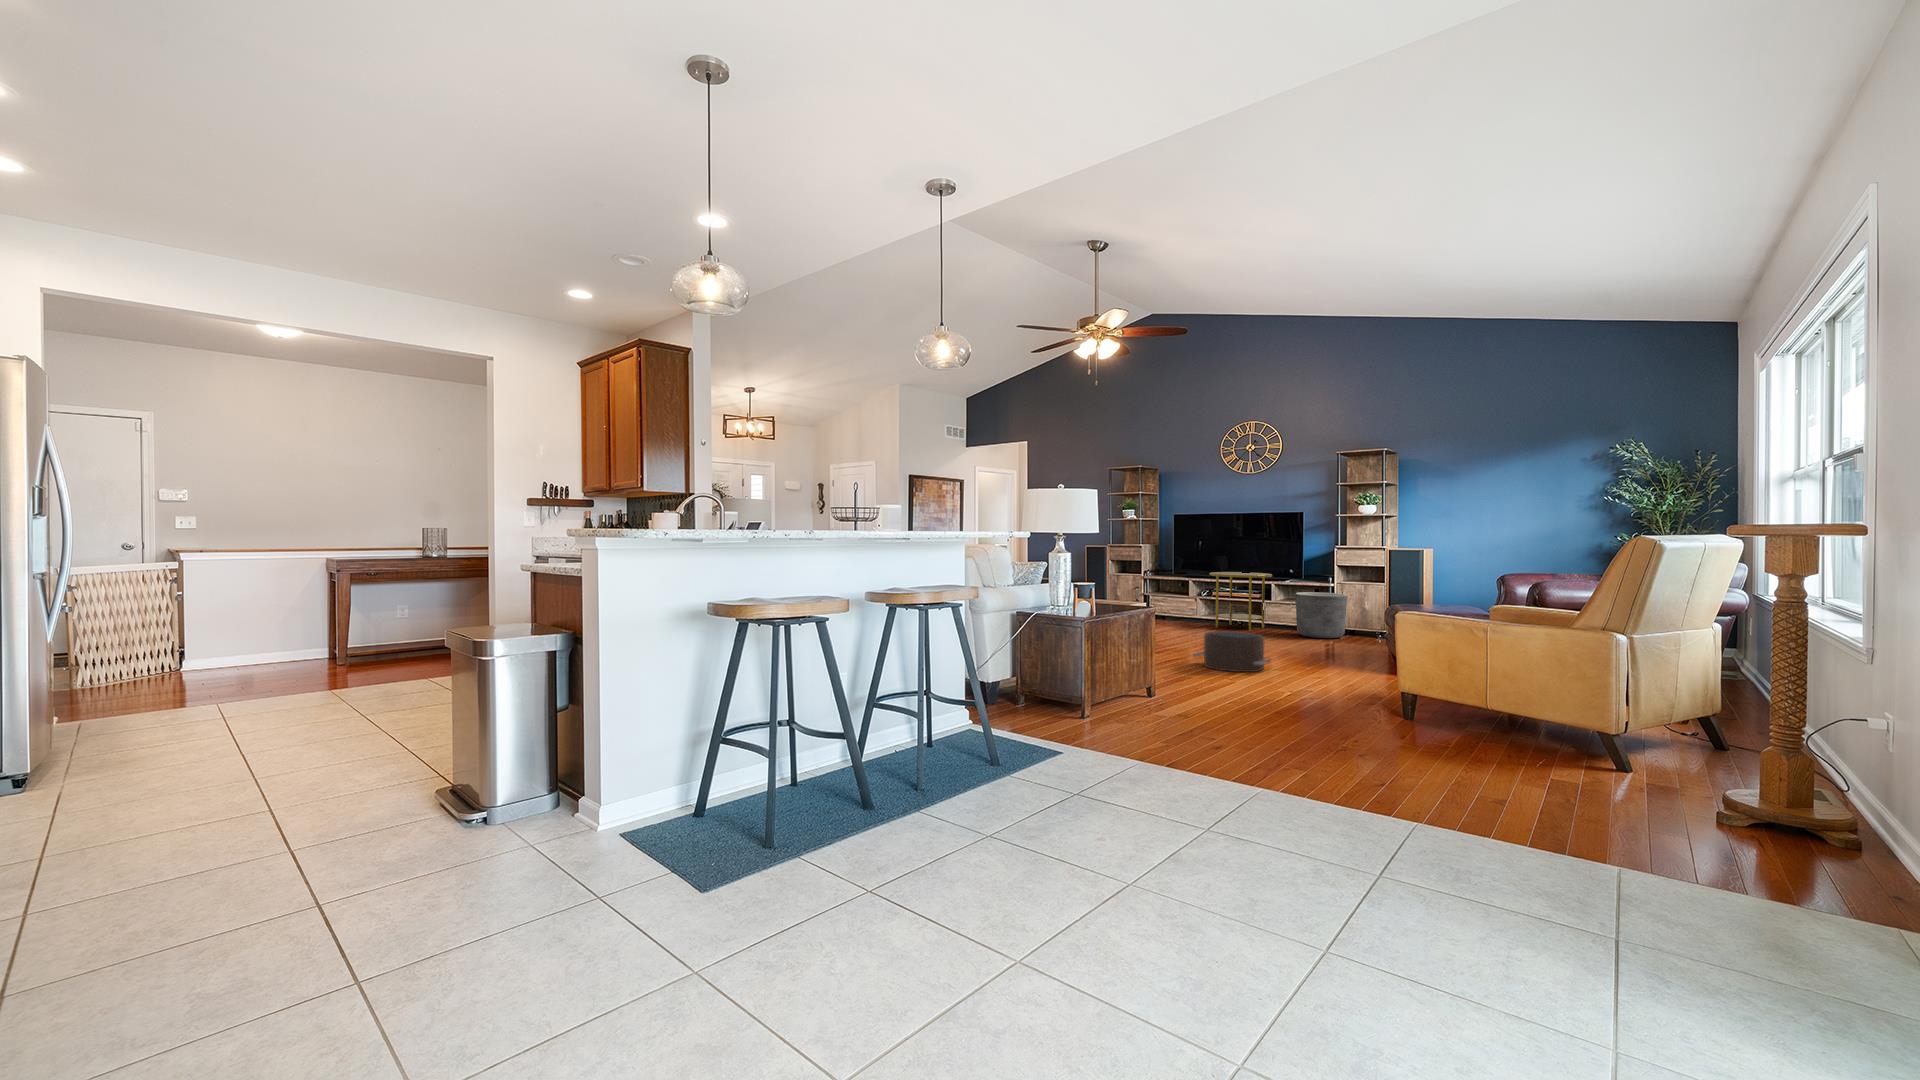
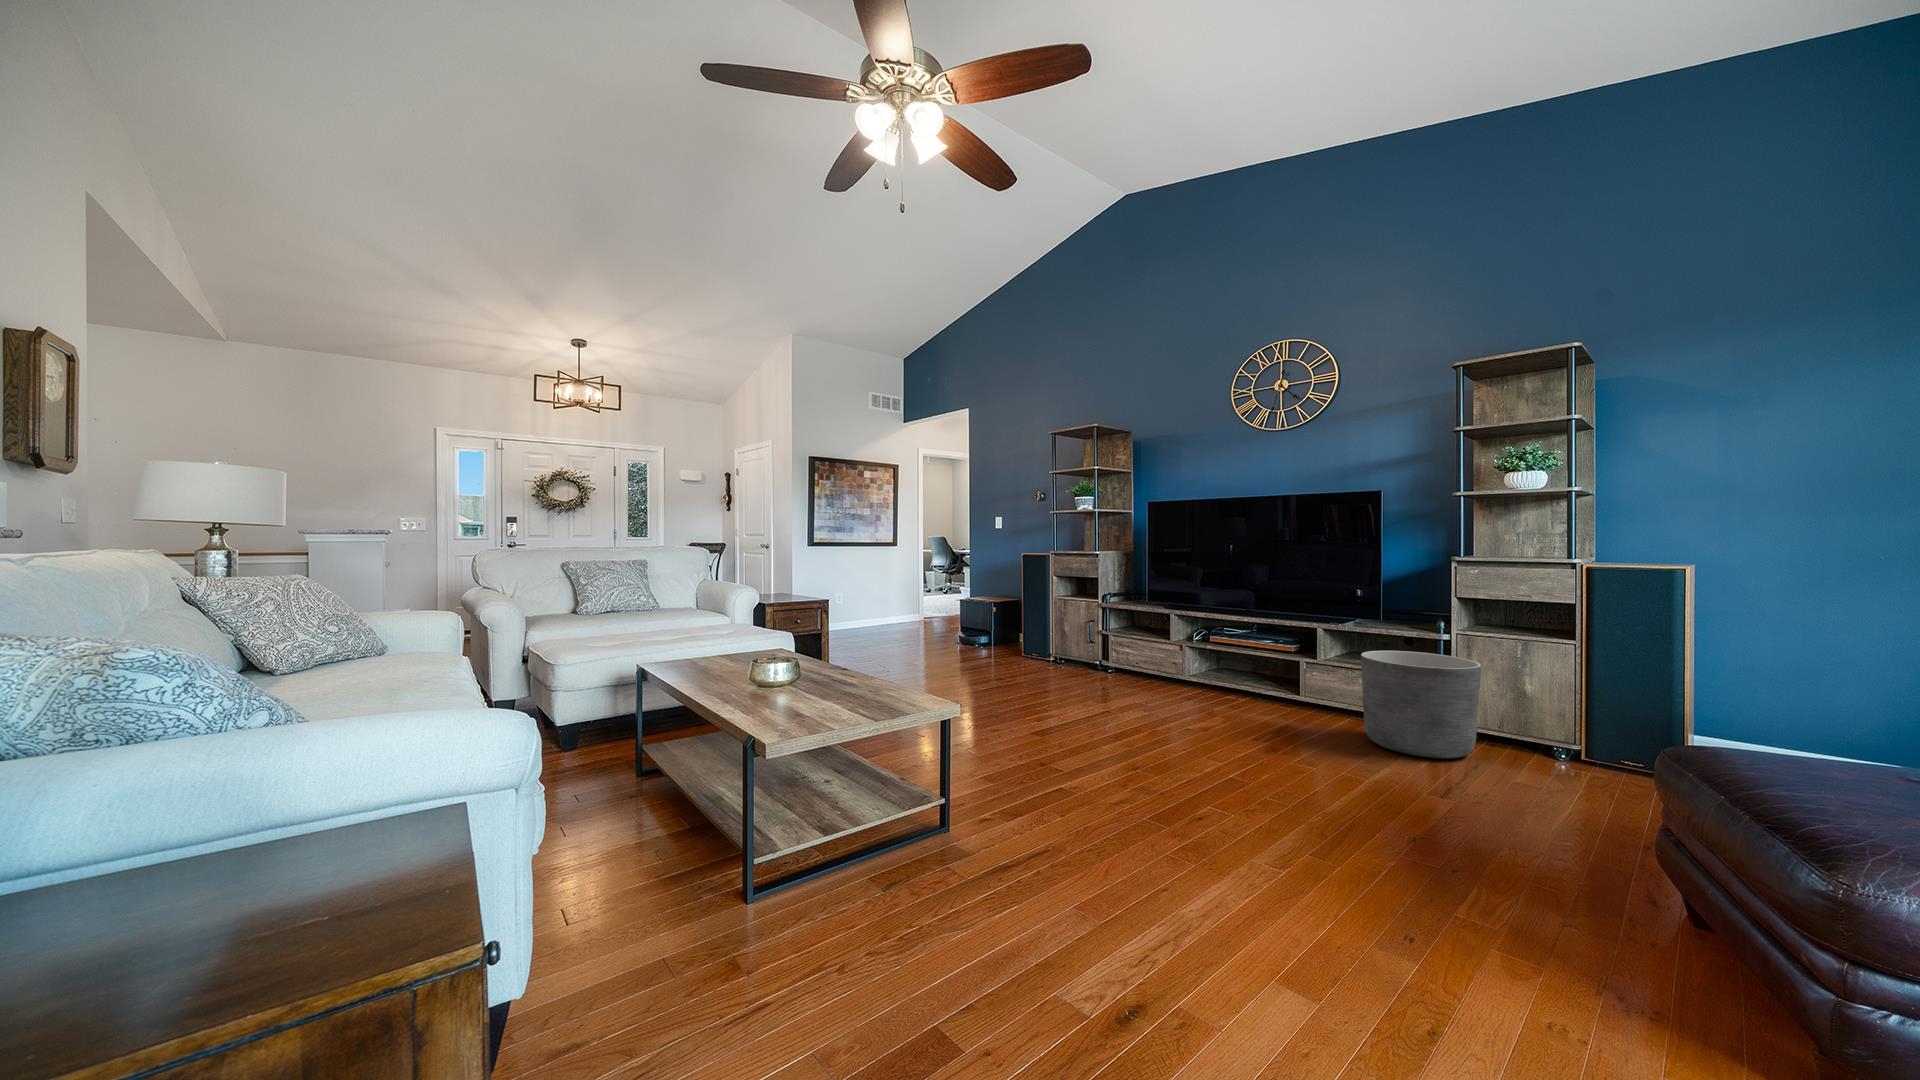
side table: present [1210,572,1272,631] -> none [1198,602,1317,719]
pouf: present [1193,631,1271,672] -> none [1001,797,1238,986]

